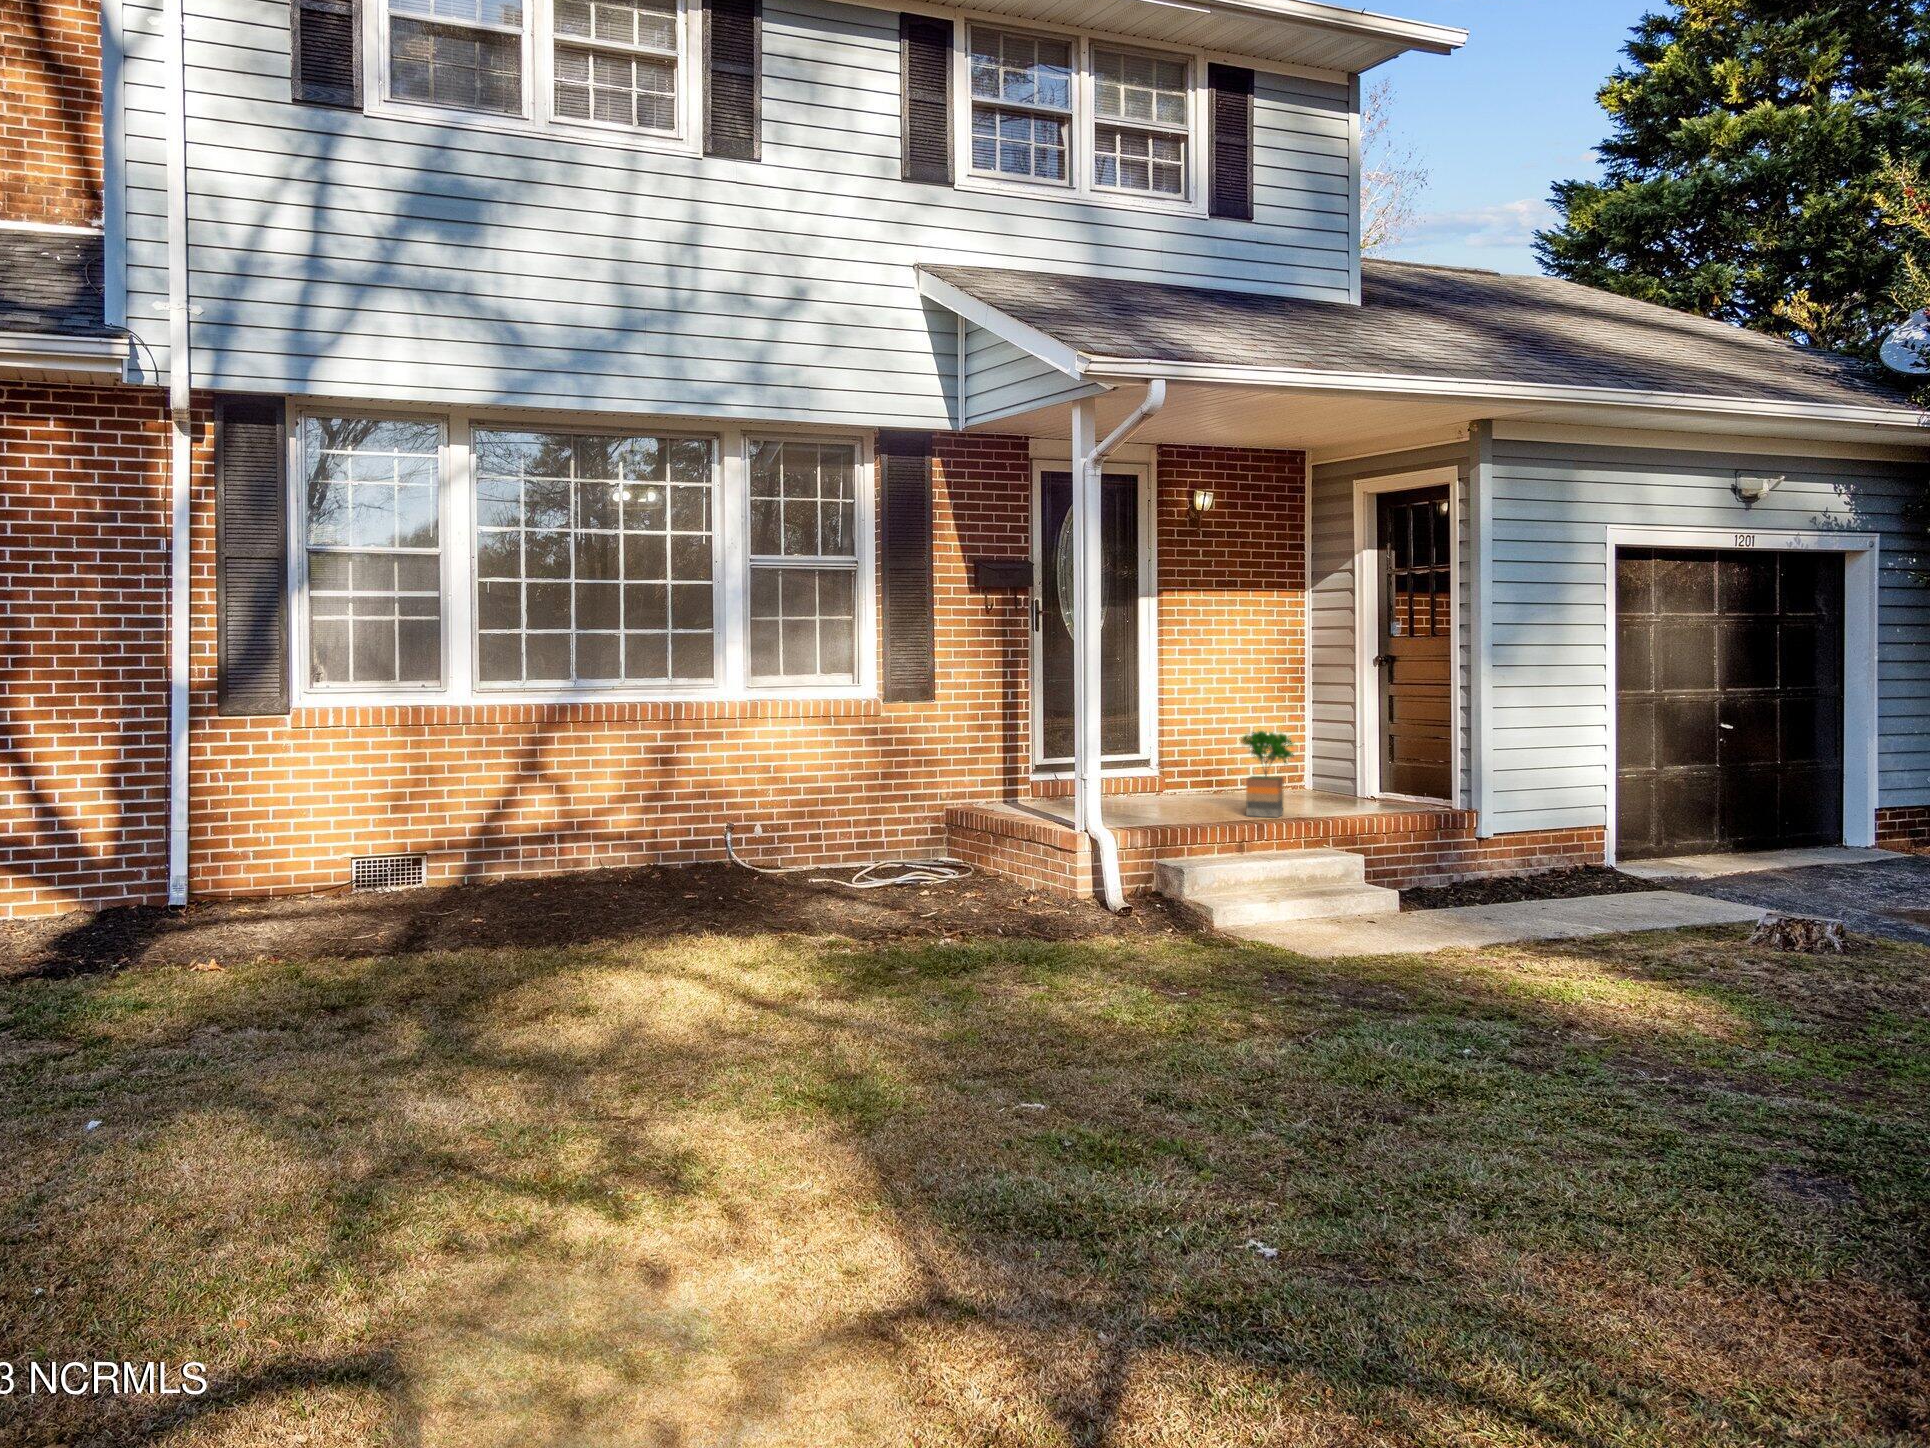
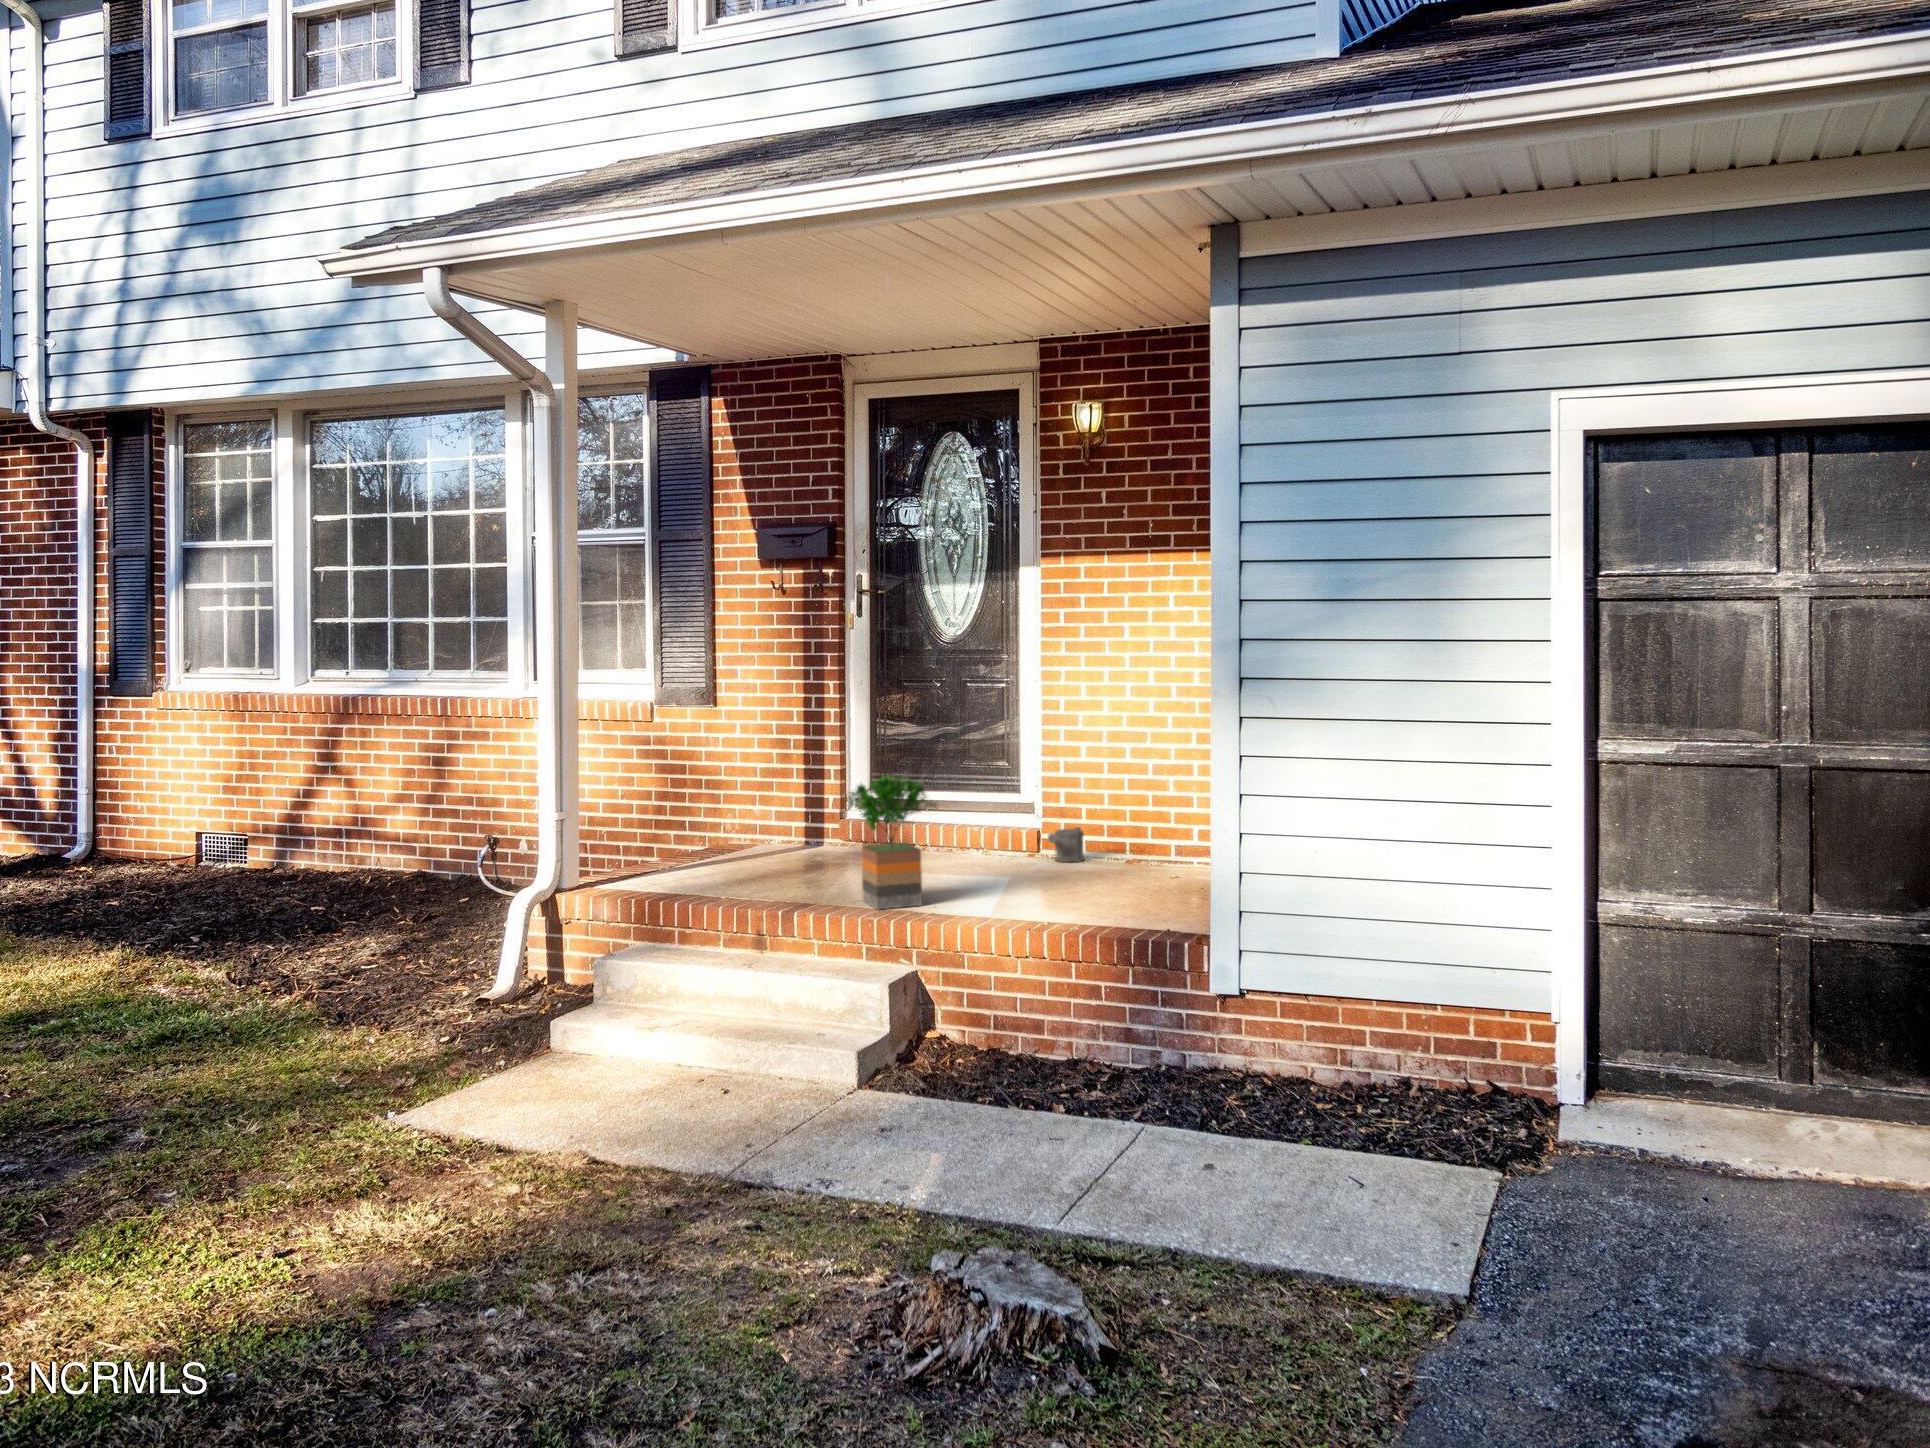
watering can: none [1190,772,1223,794] -> present [1048,827,1084,862]

